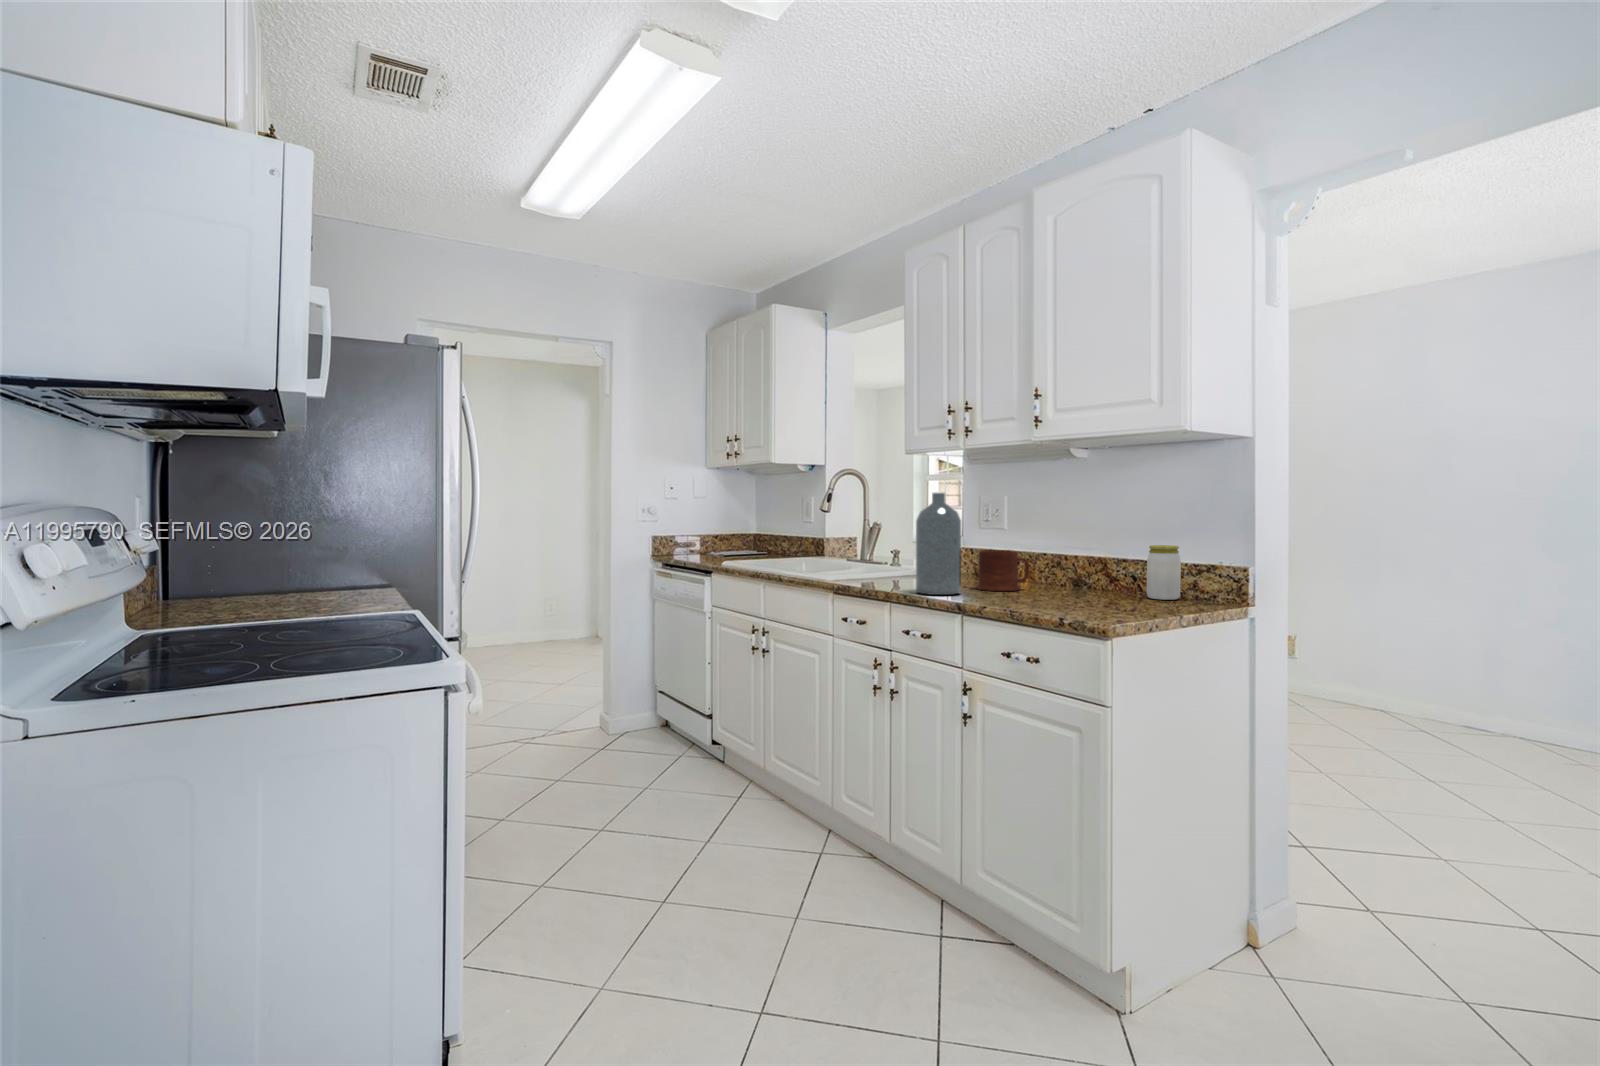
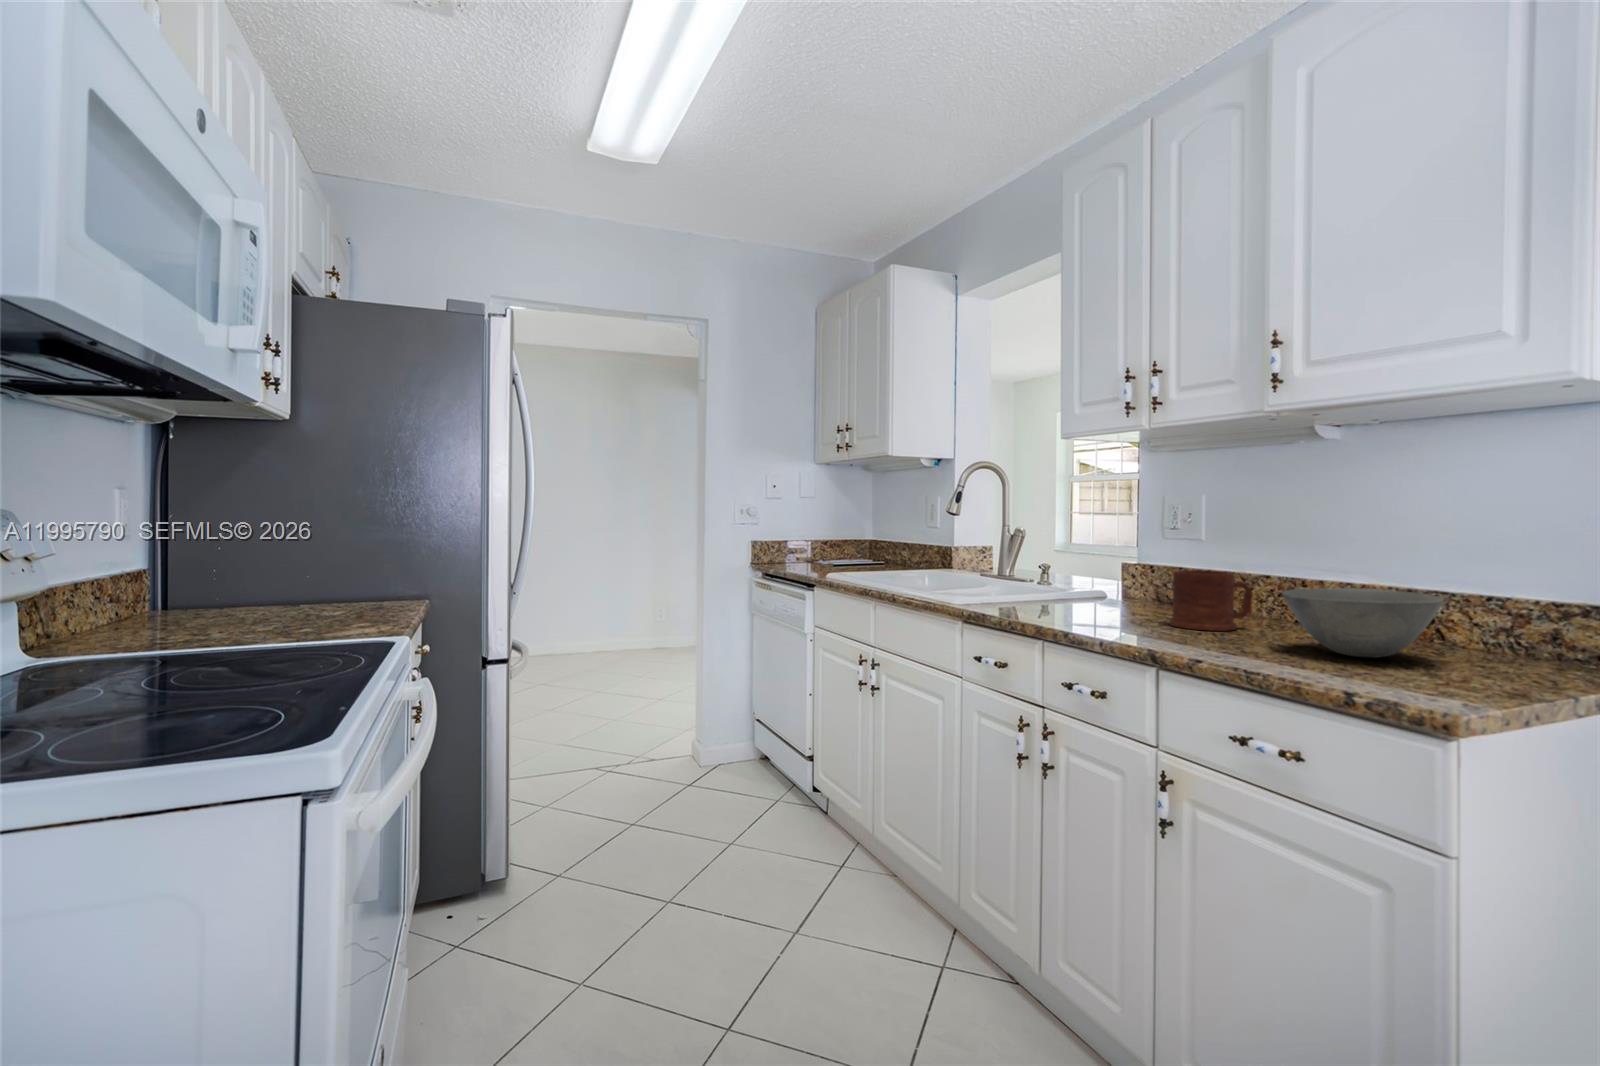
bottle: present [916,492,961,595] -> none [1082,488,1152,636]
jar: present [1147,545,1181,600] -> none [1458,570,1523,657]
bowl: none [1040,559,1130,602] -> present [1282,588,1443,658]

